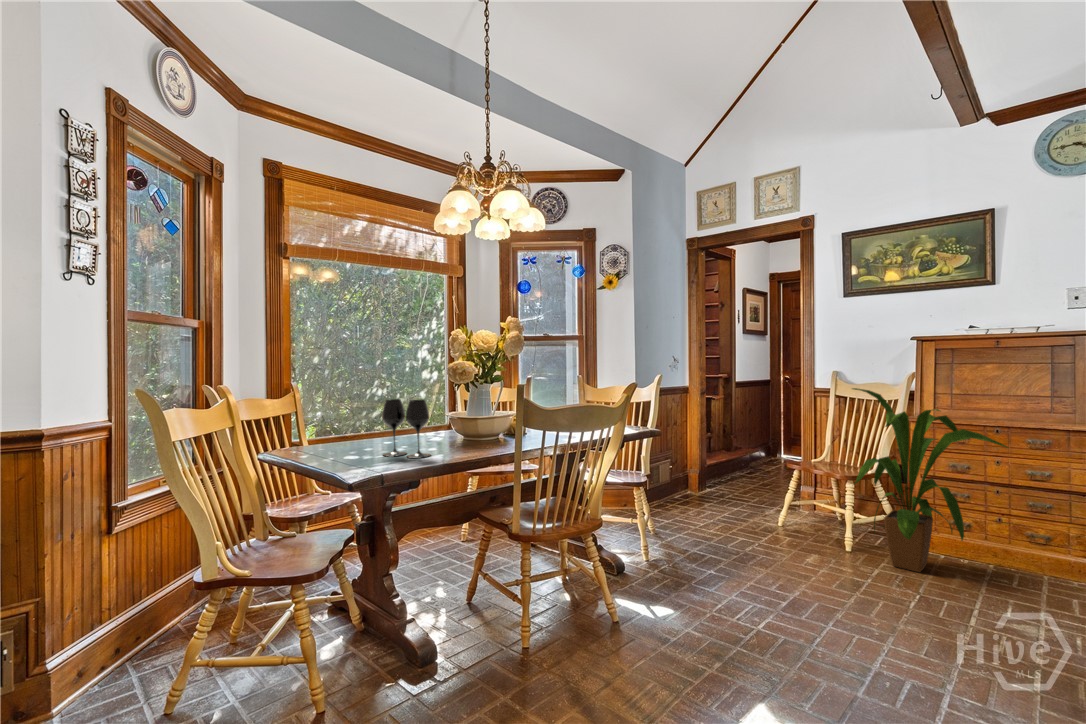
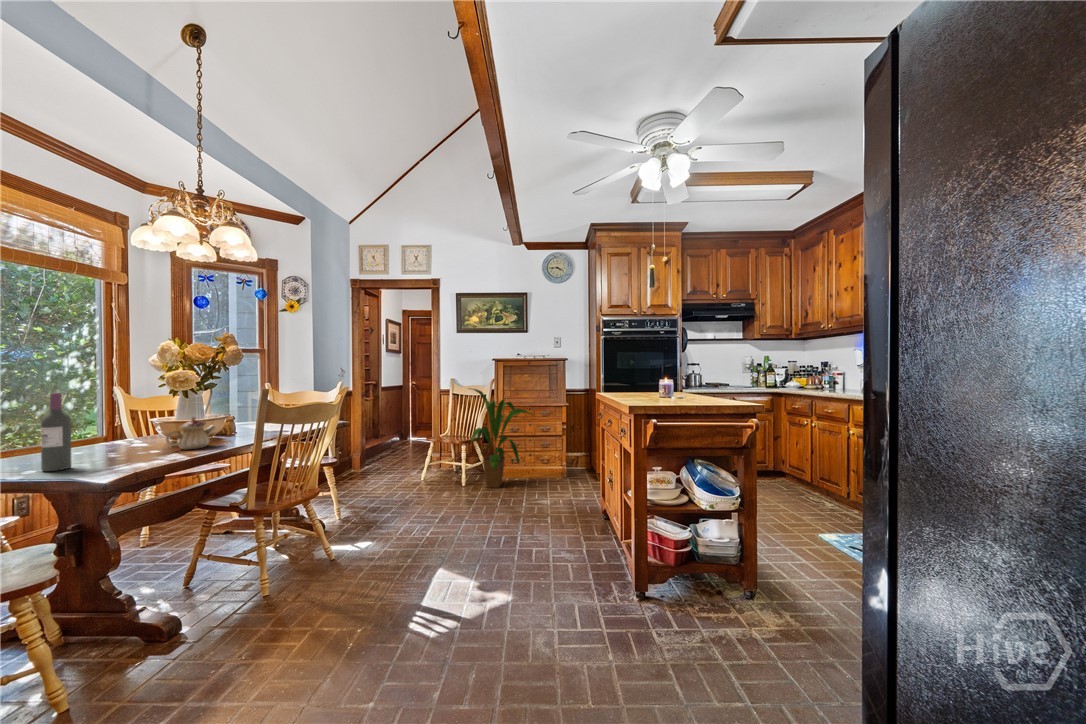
wine bottle: none [345,381,367,457] -> present [41,393,71,471]
wine glass: present [382,399,431,458] -> none [94,408,161,465]
teapot: none [443,411,489,449] -> present [166,417,215,450]

